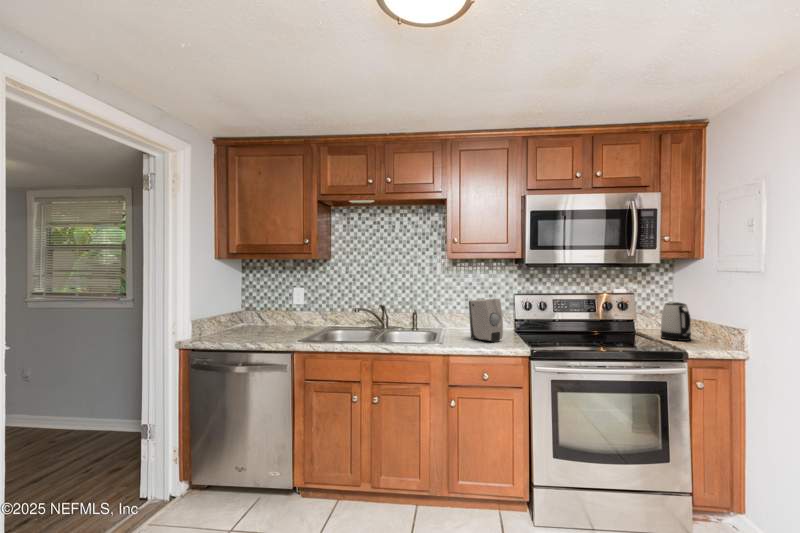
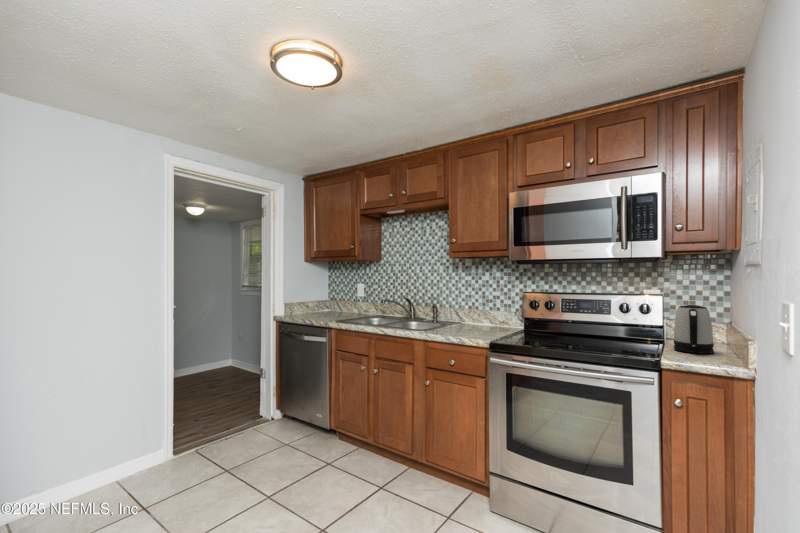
soap dispenser: present [469,299,503,342] -> none [456,295,479,336]

